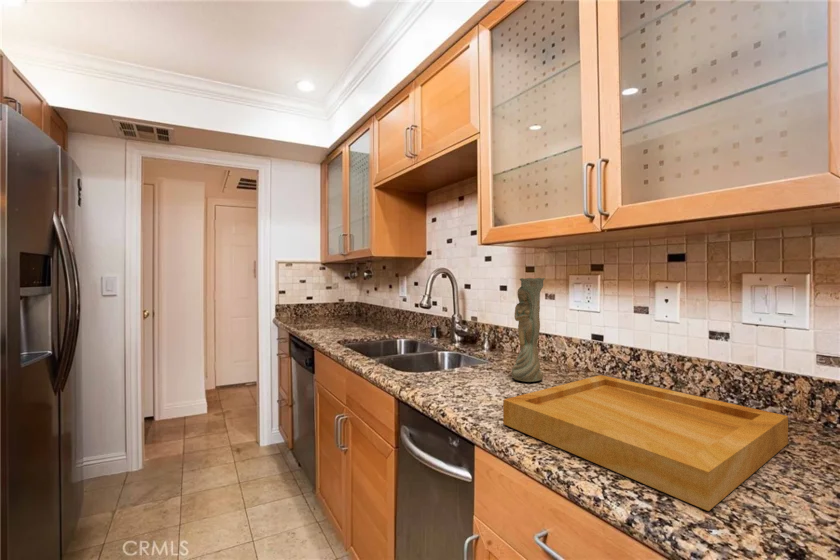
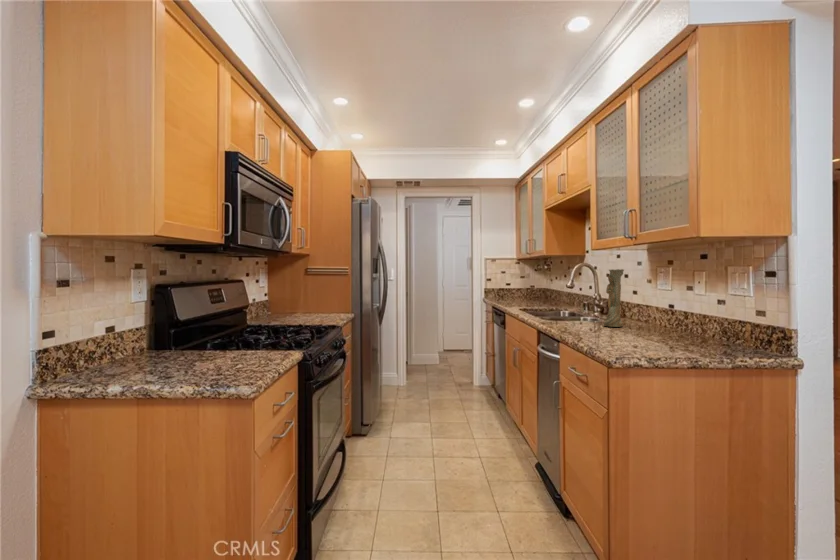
tray: present [503,375,788,511] -> none [572,322,704,349]

